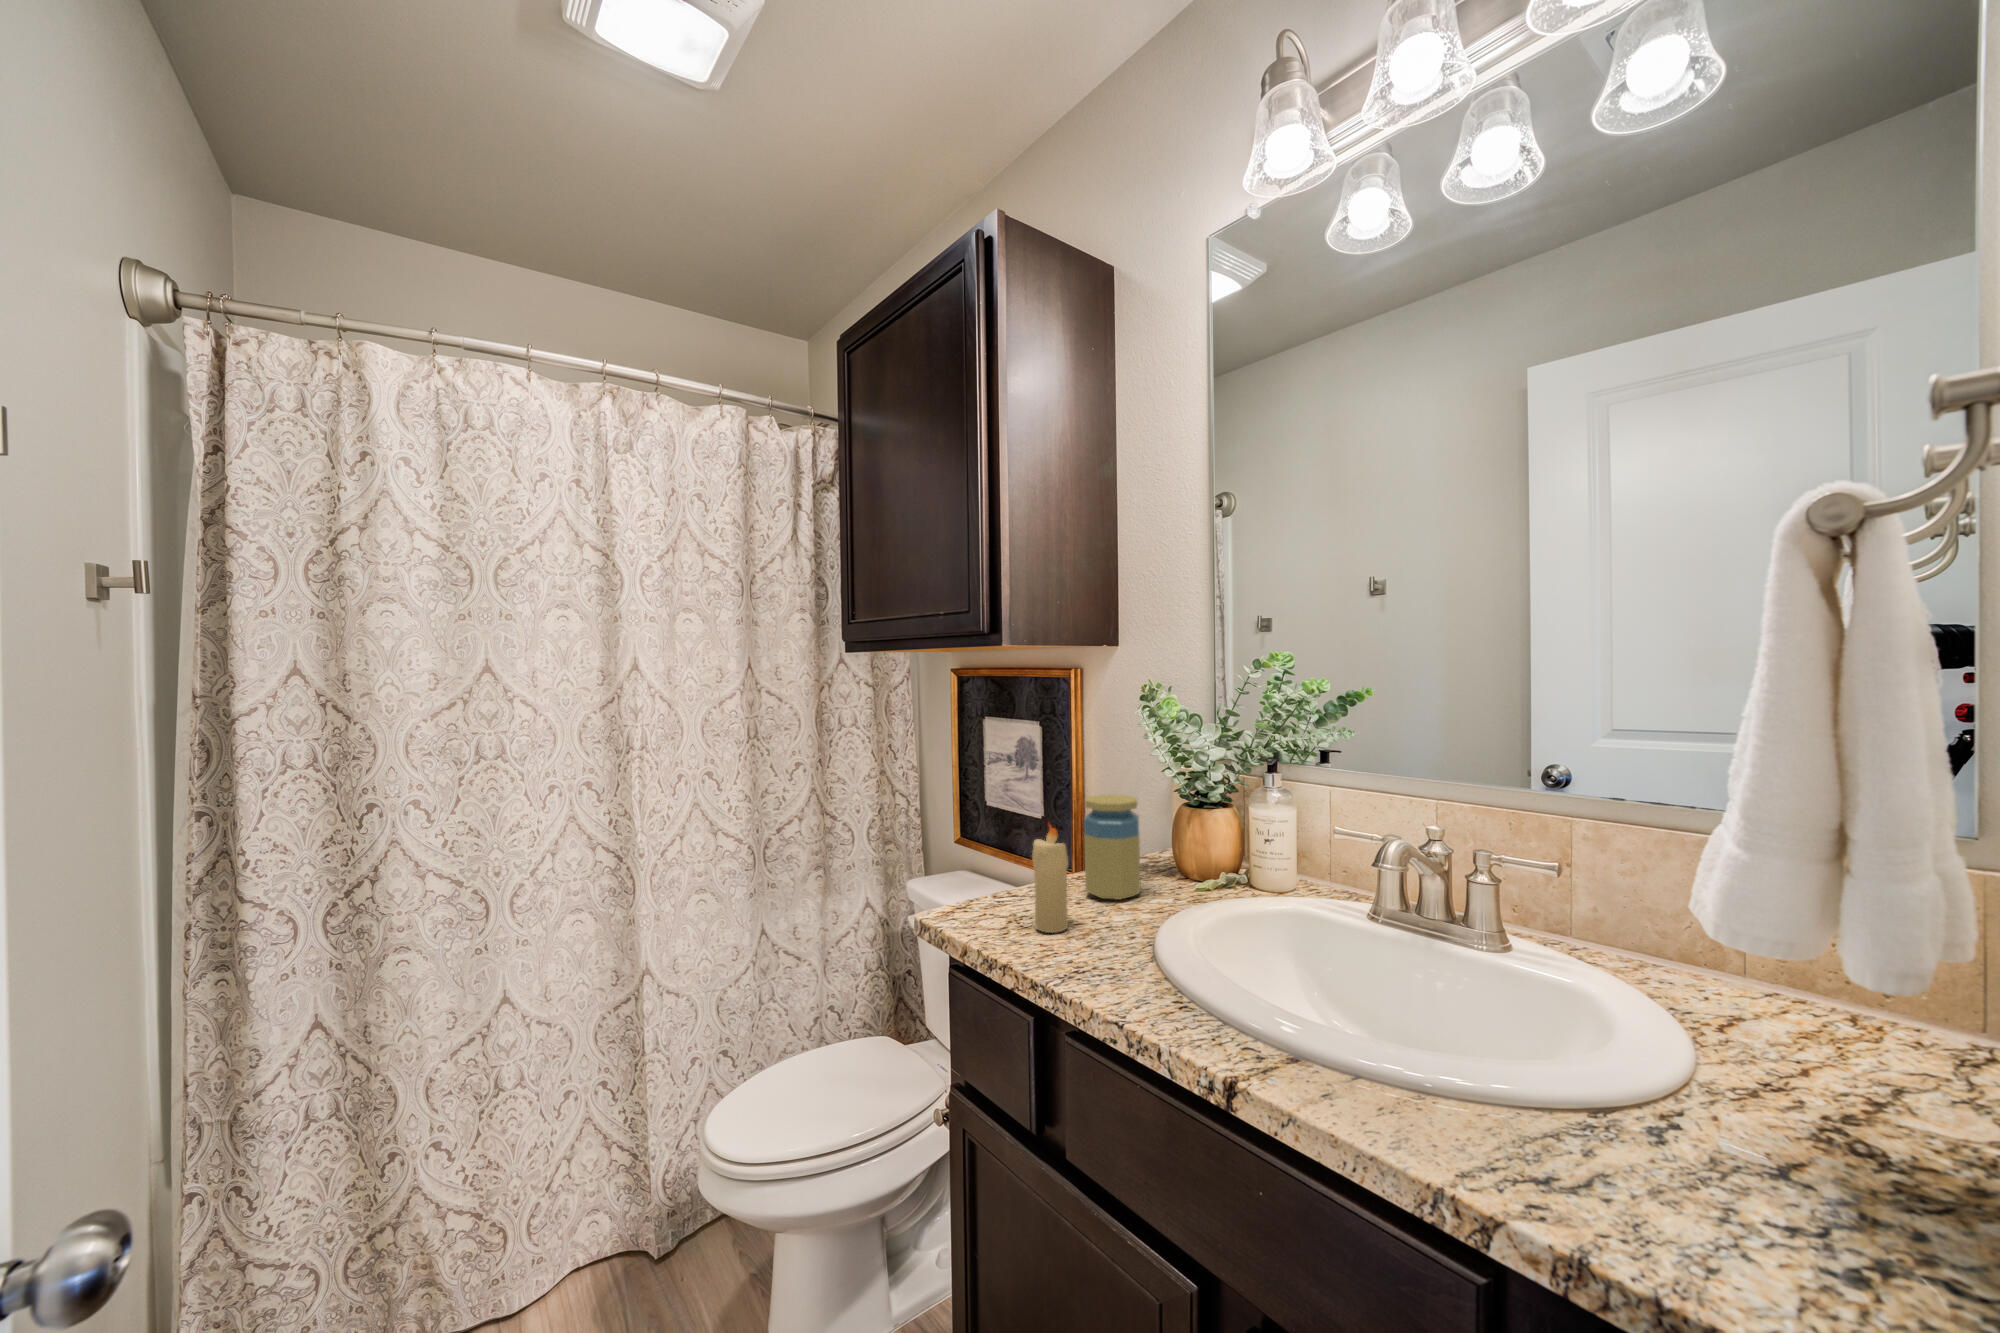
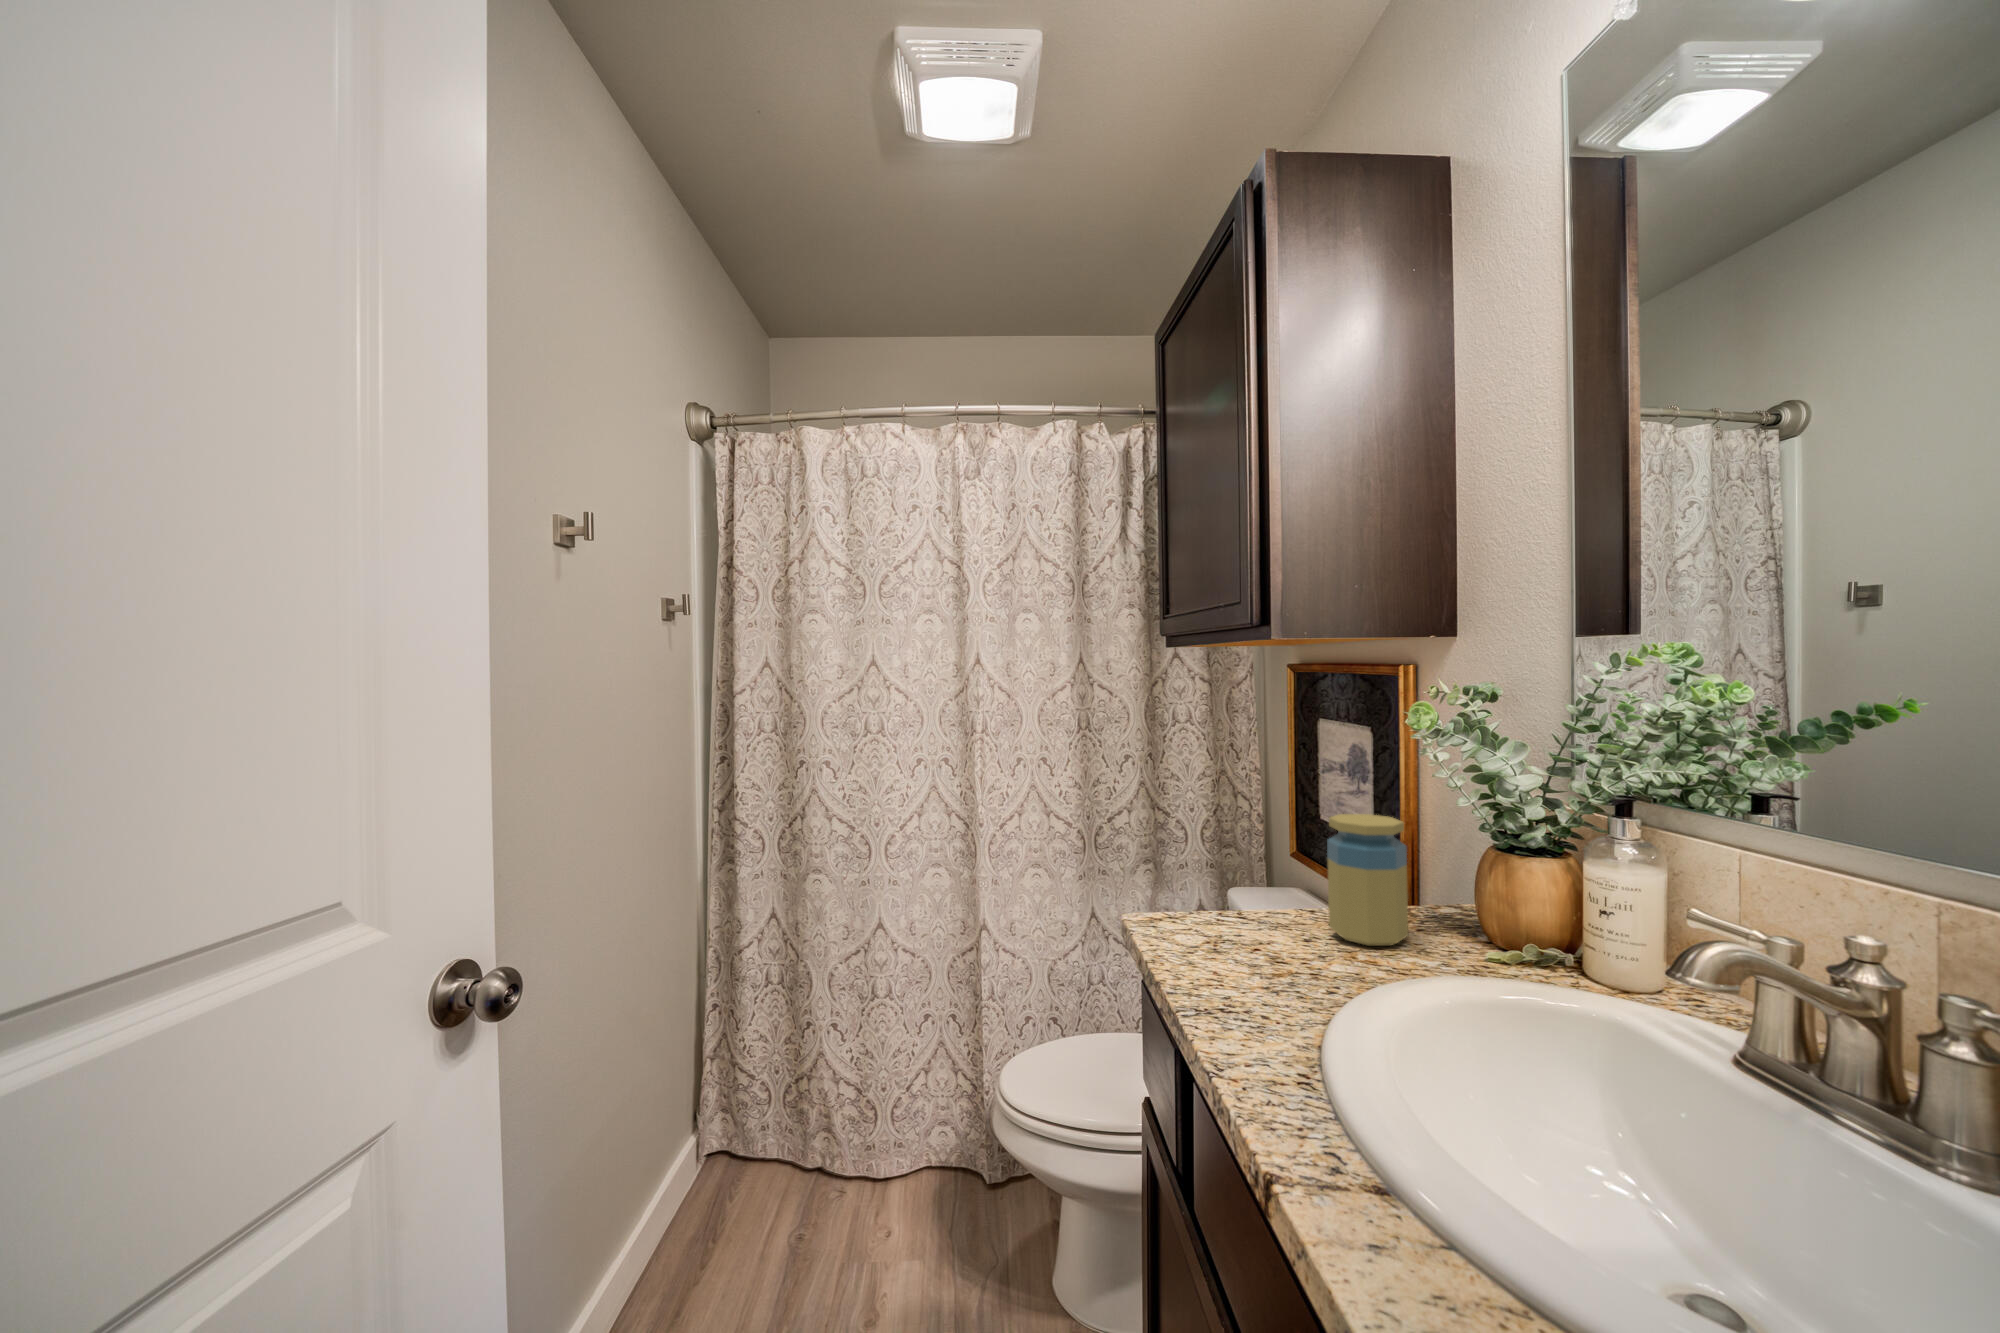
candle: present [1032,824,1068,933] -> none [1229,834,1271,964]

